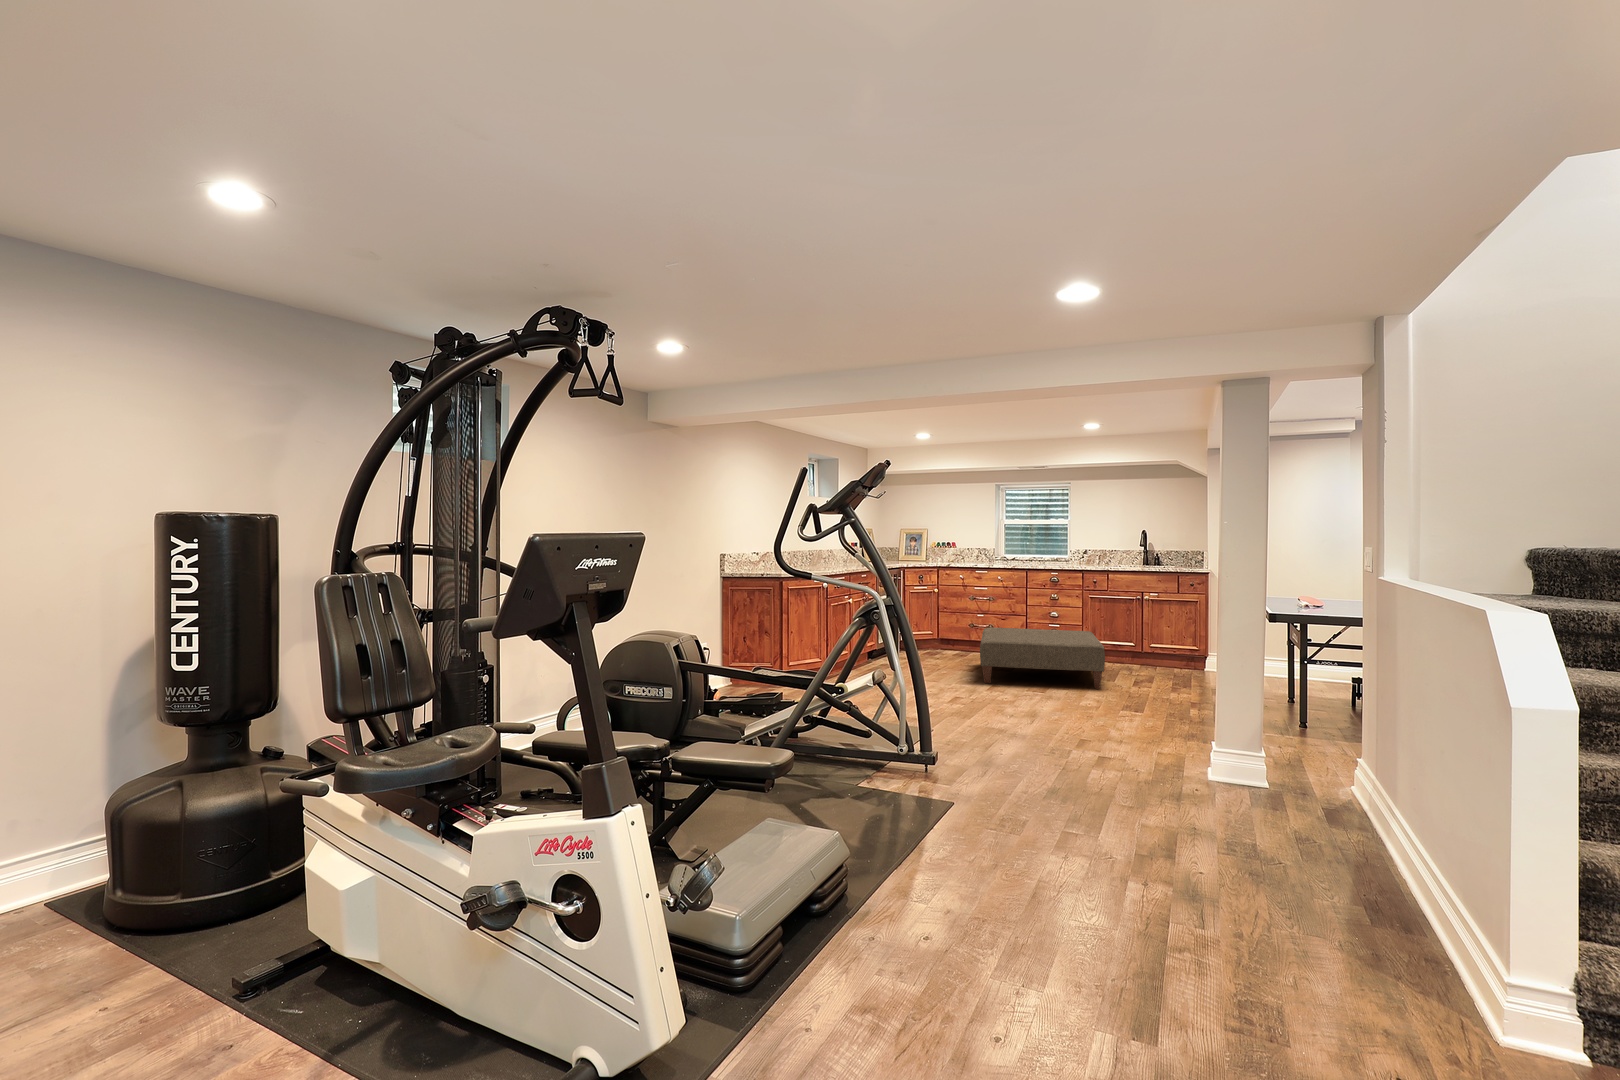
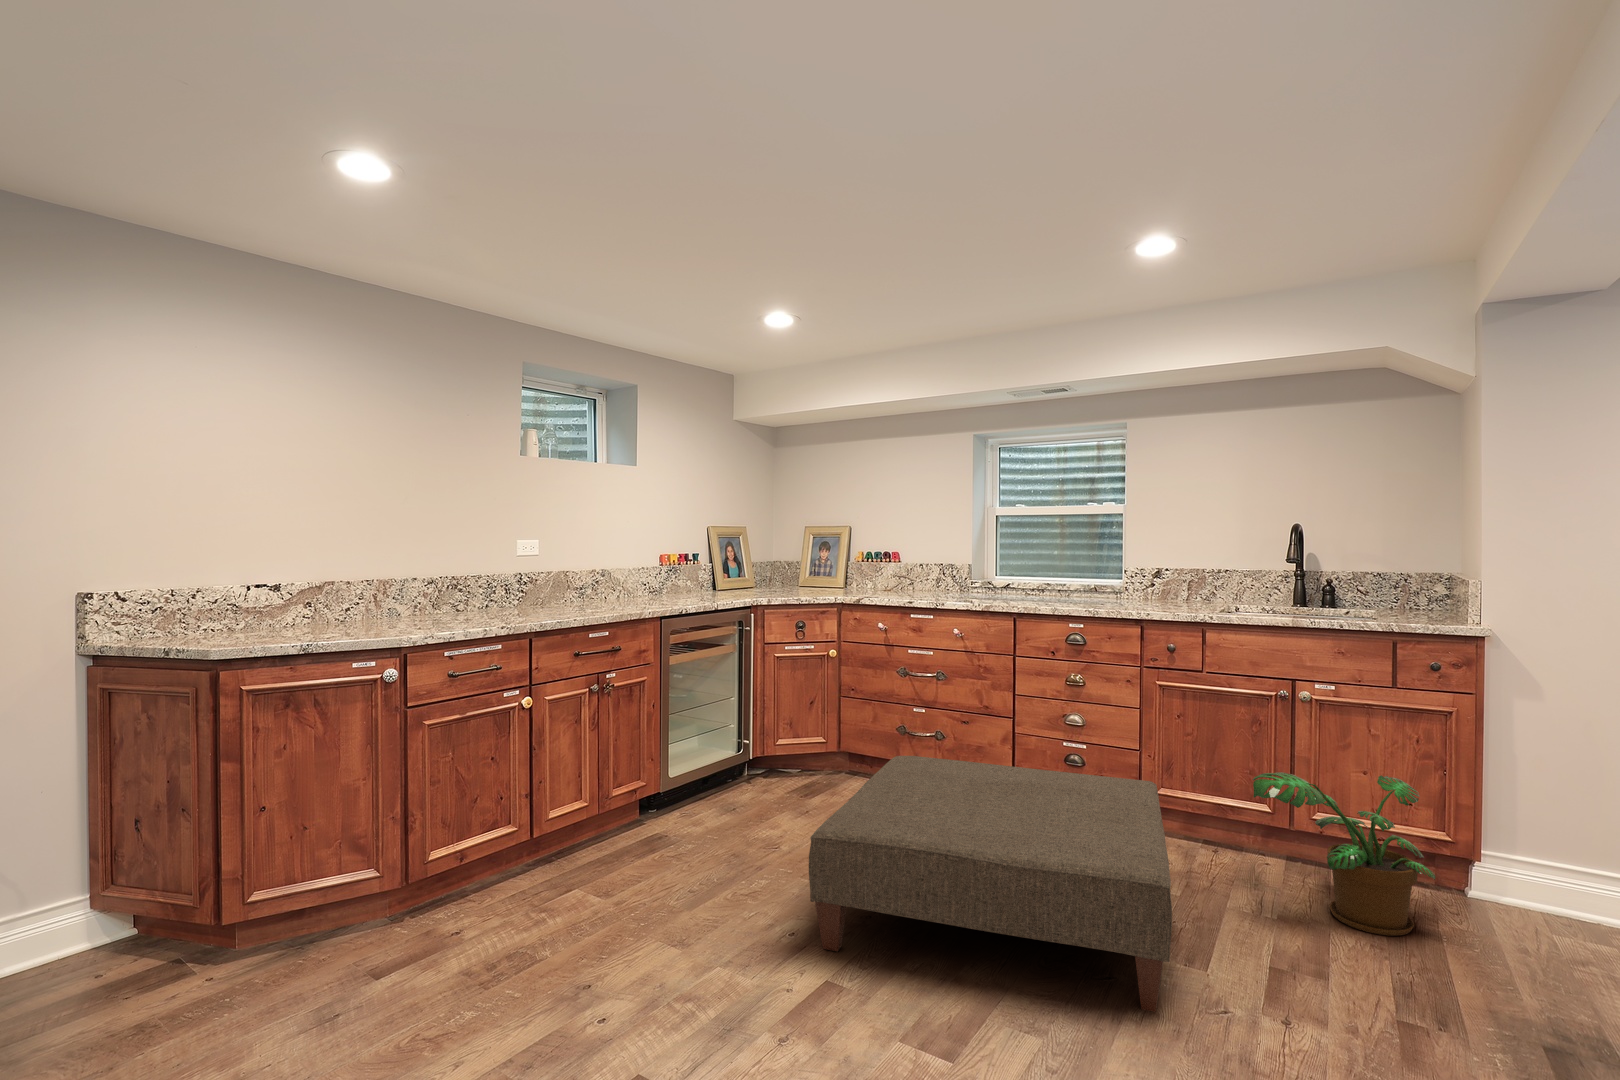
potted plant: none [1128,624,1189,677] -> present [1253,772,1435,936]

